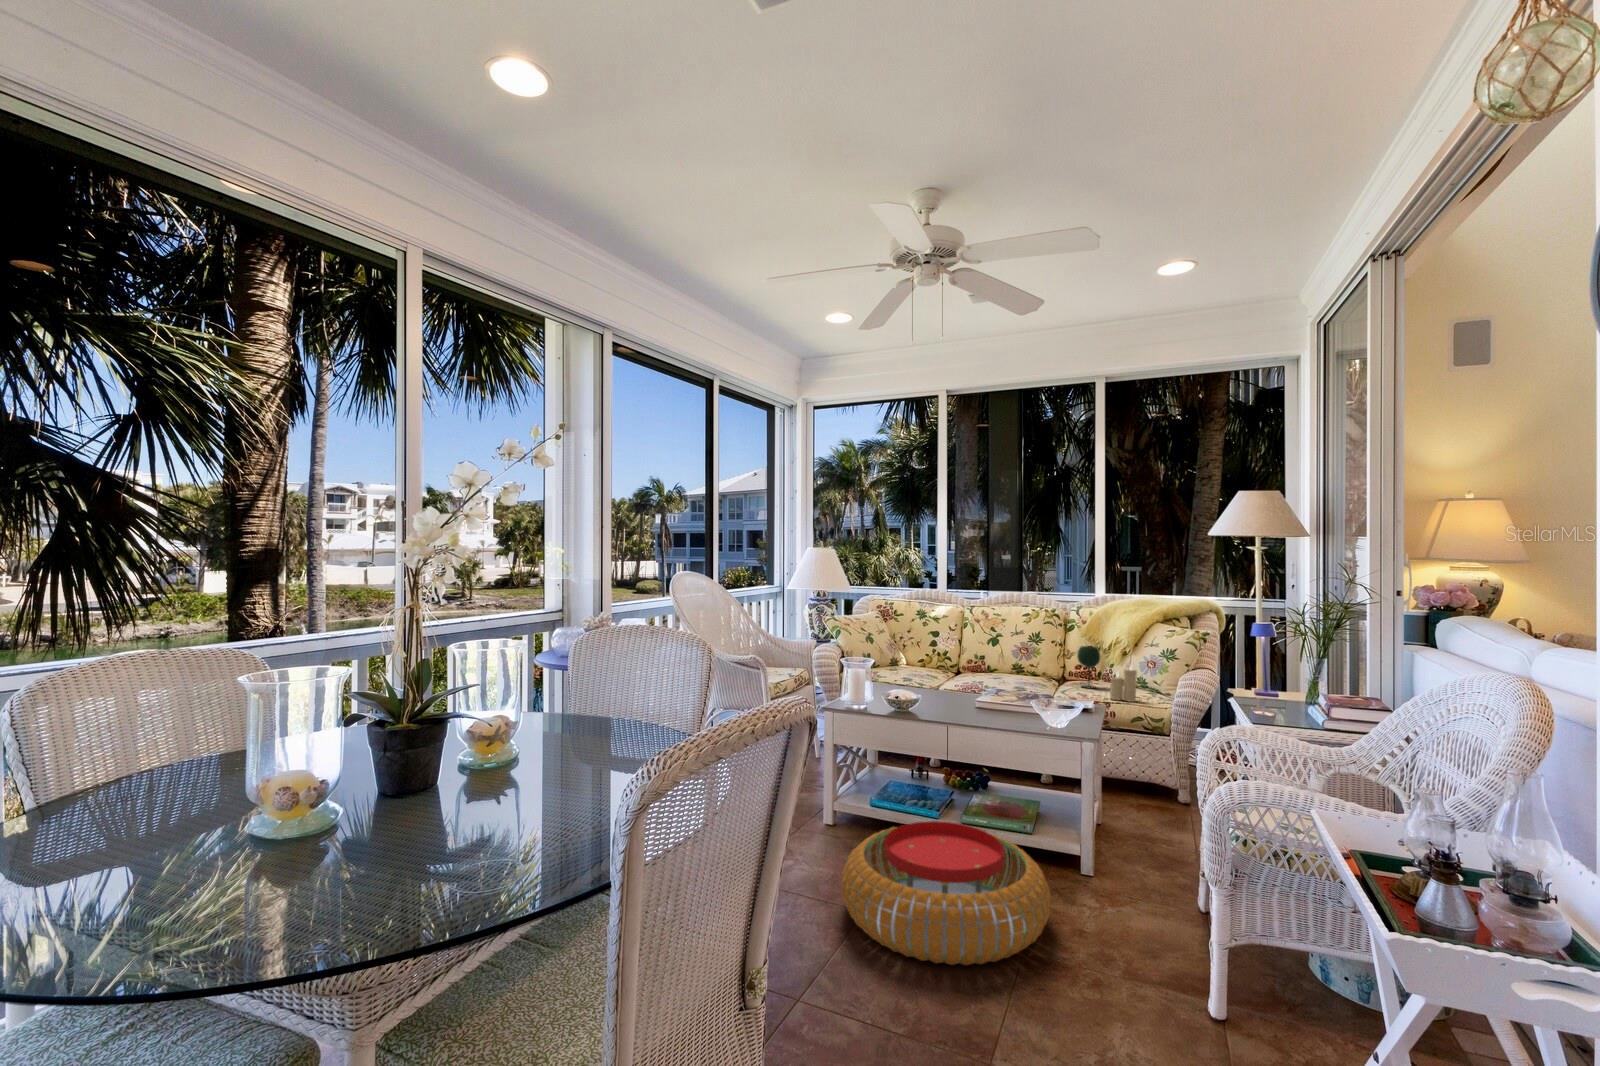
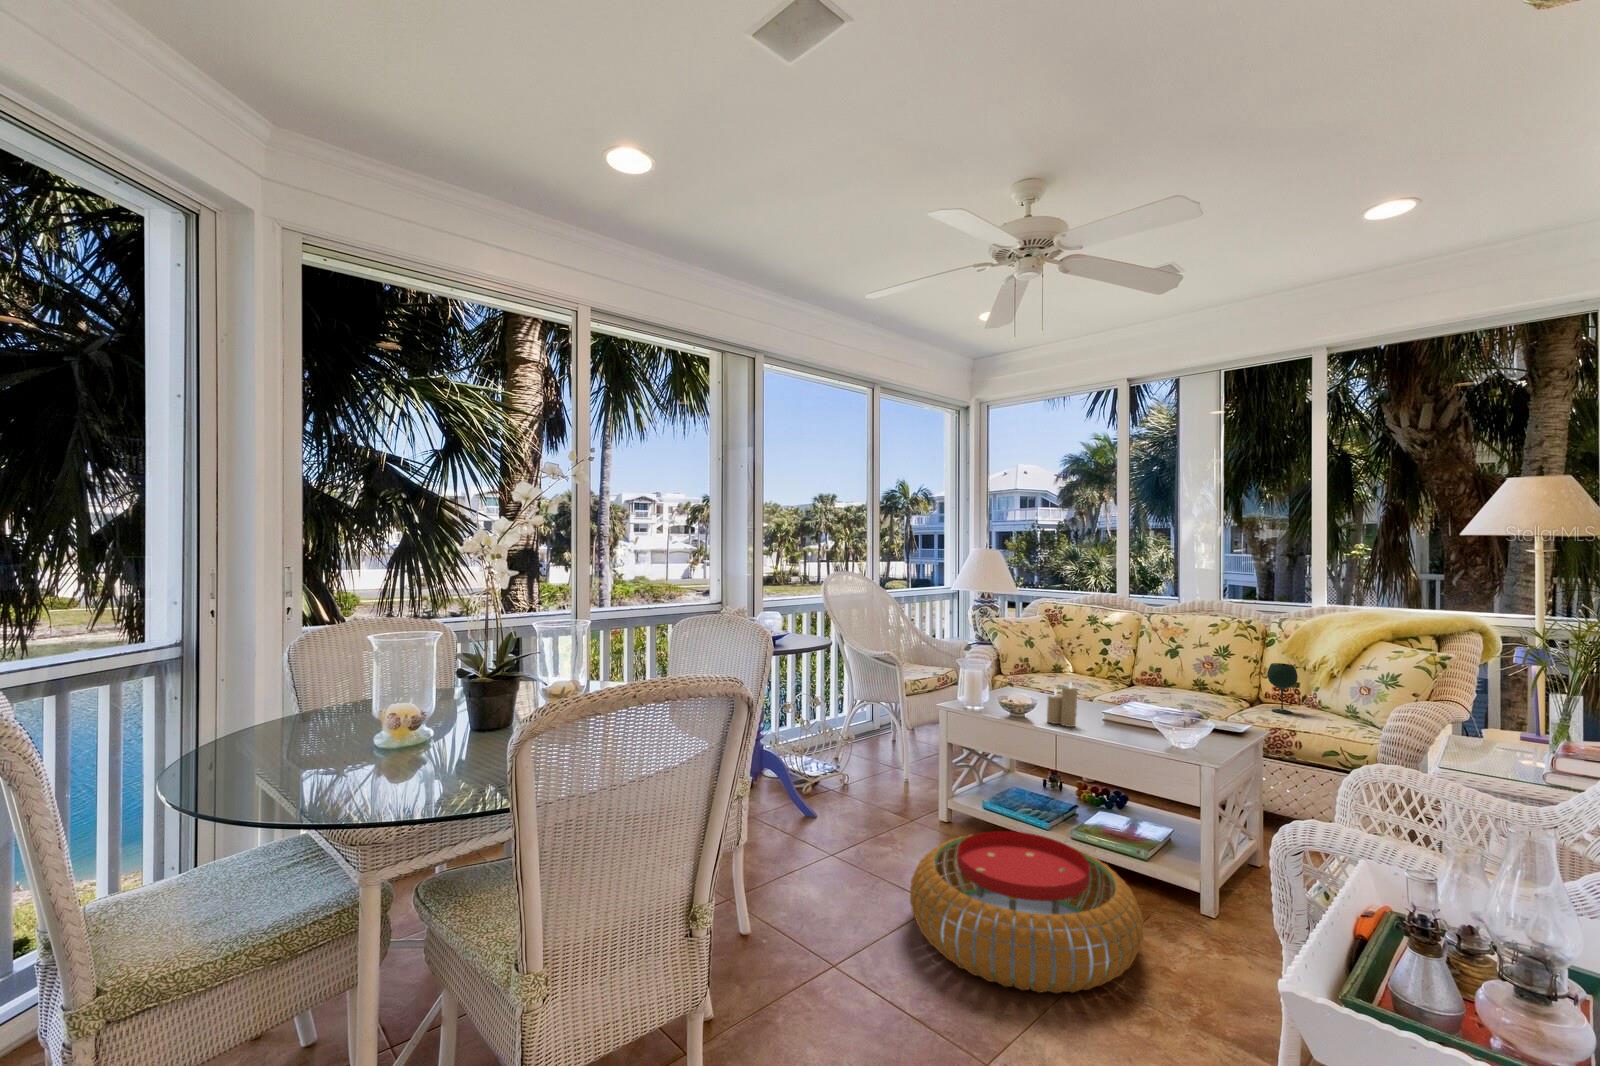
candle: present [1110,666,1137,702] -> present [1047,683,1078,727]

